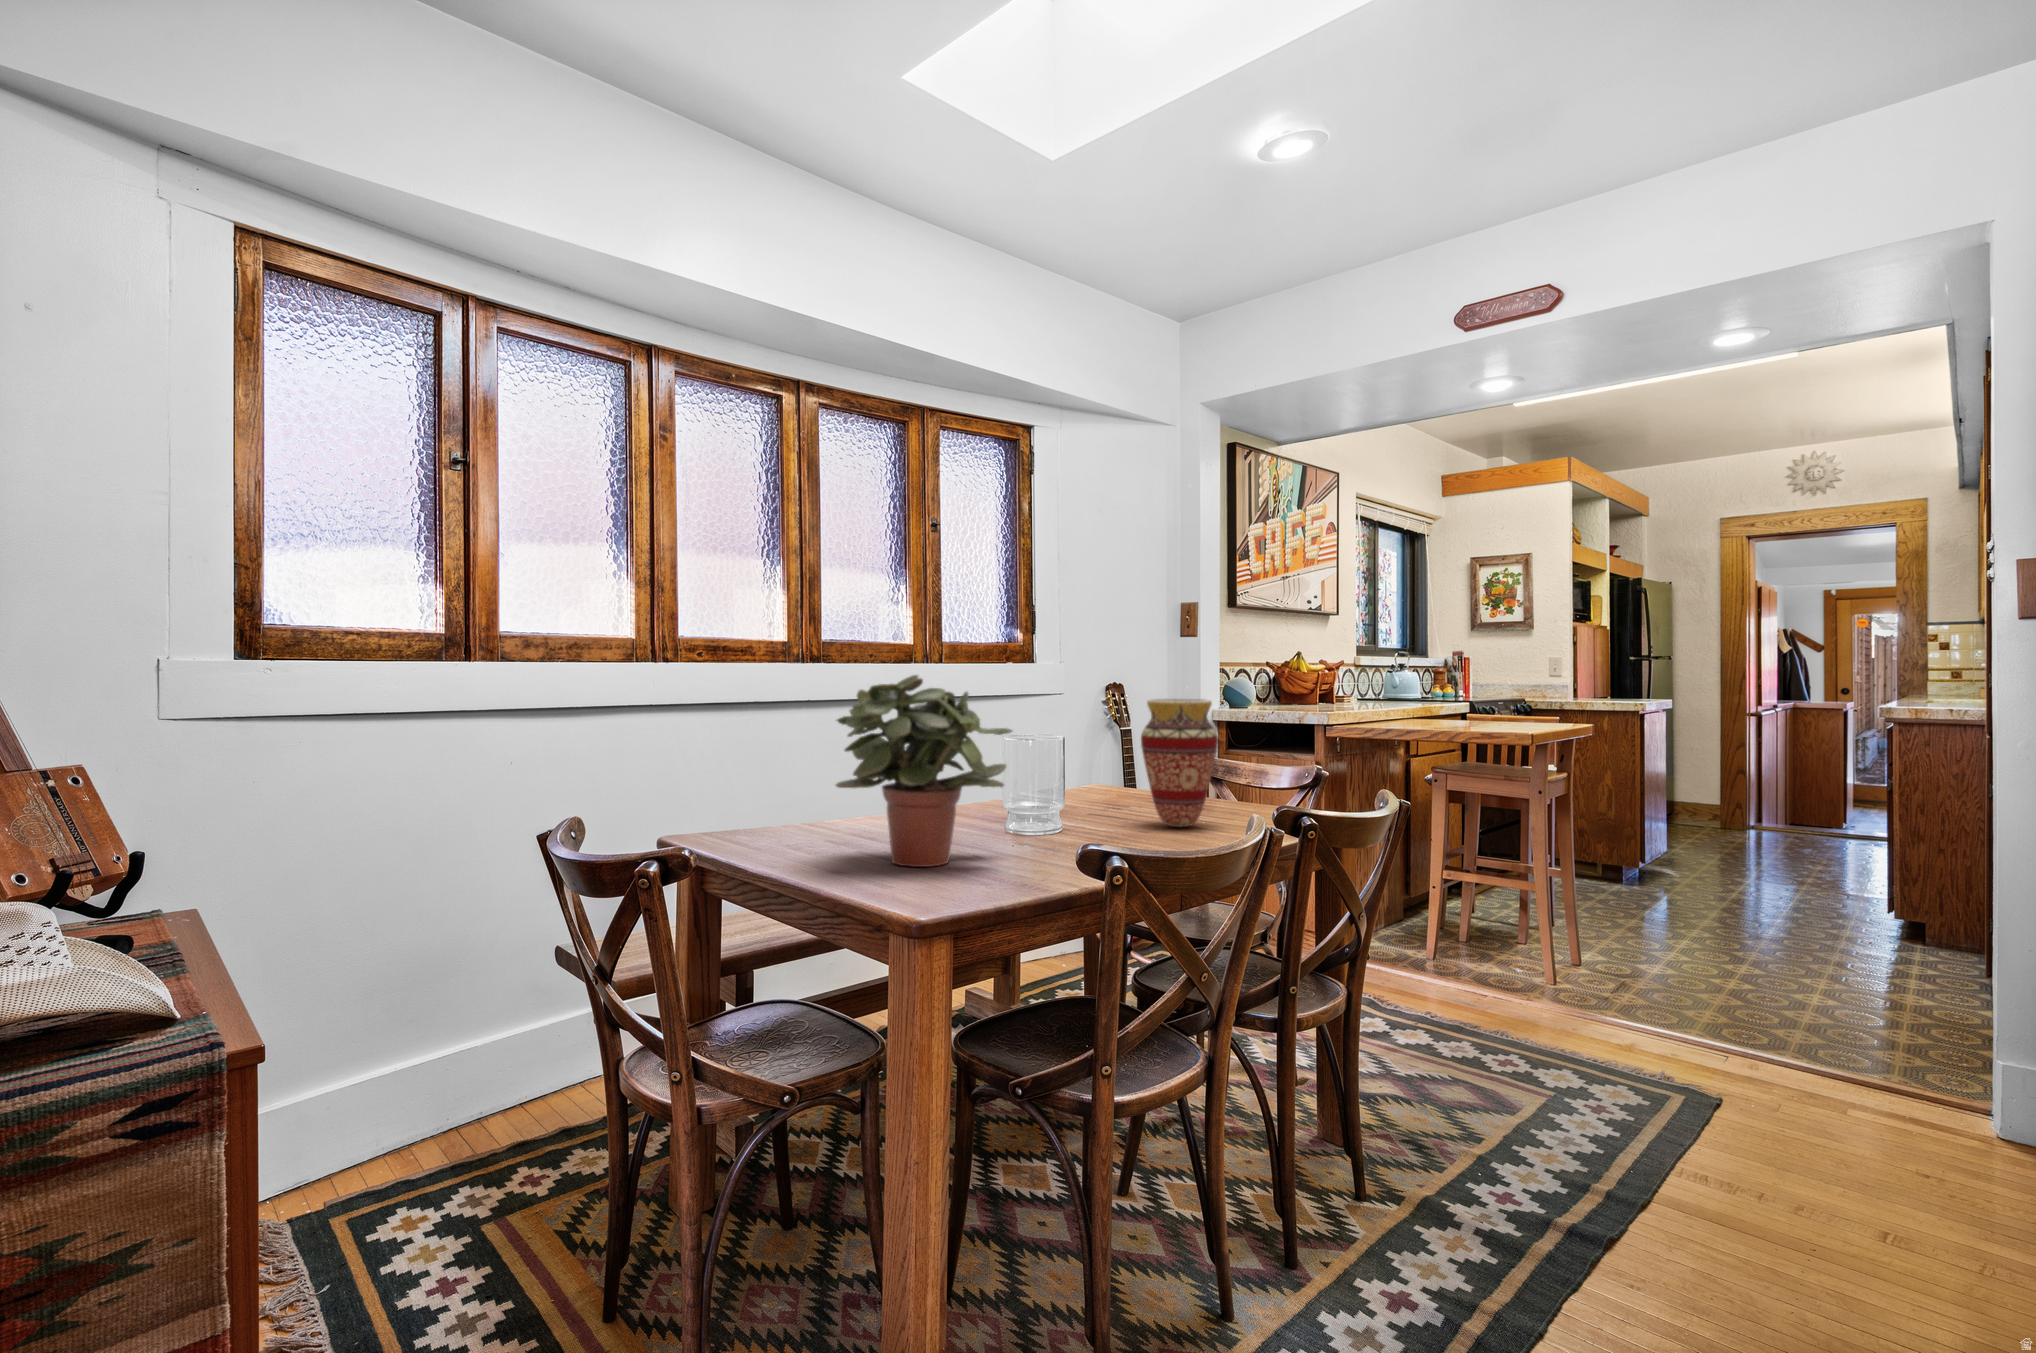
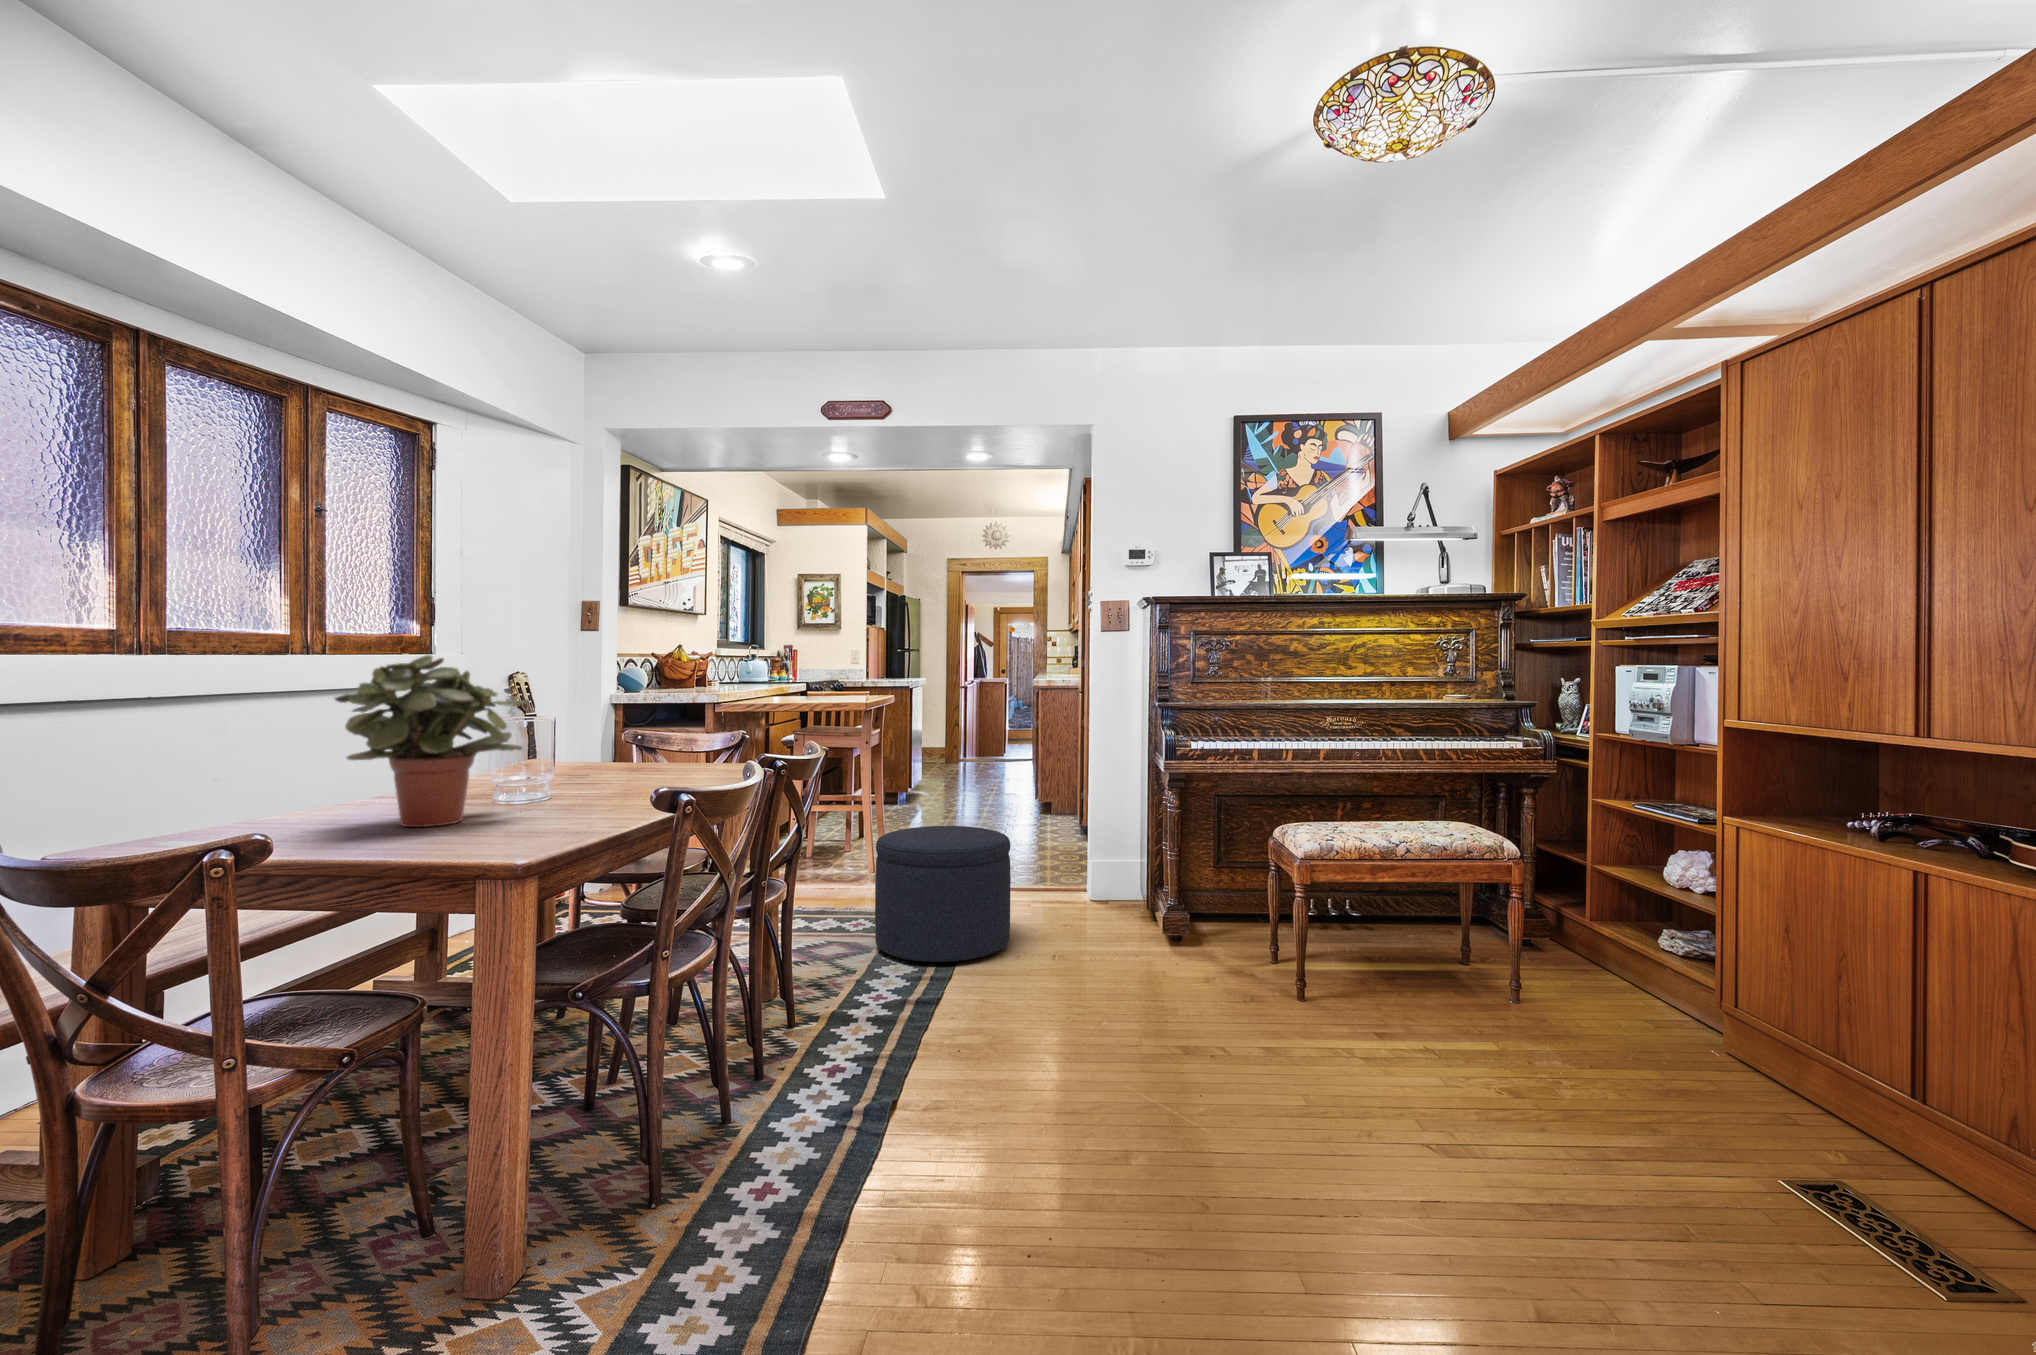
vase: present [1141,699,1218,827] -> none [606,677,672,779]
ottoman: none [1523,937,1777,1177] -> present [875,826,1010,962]

